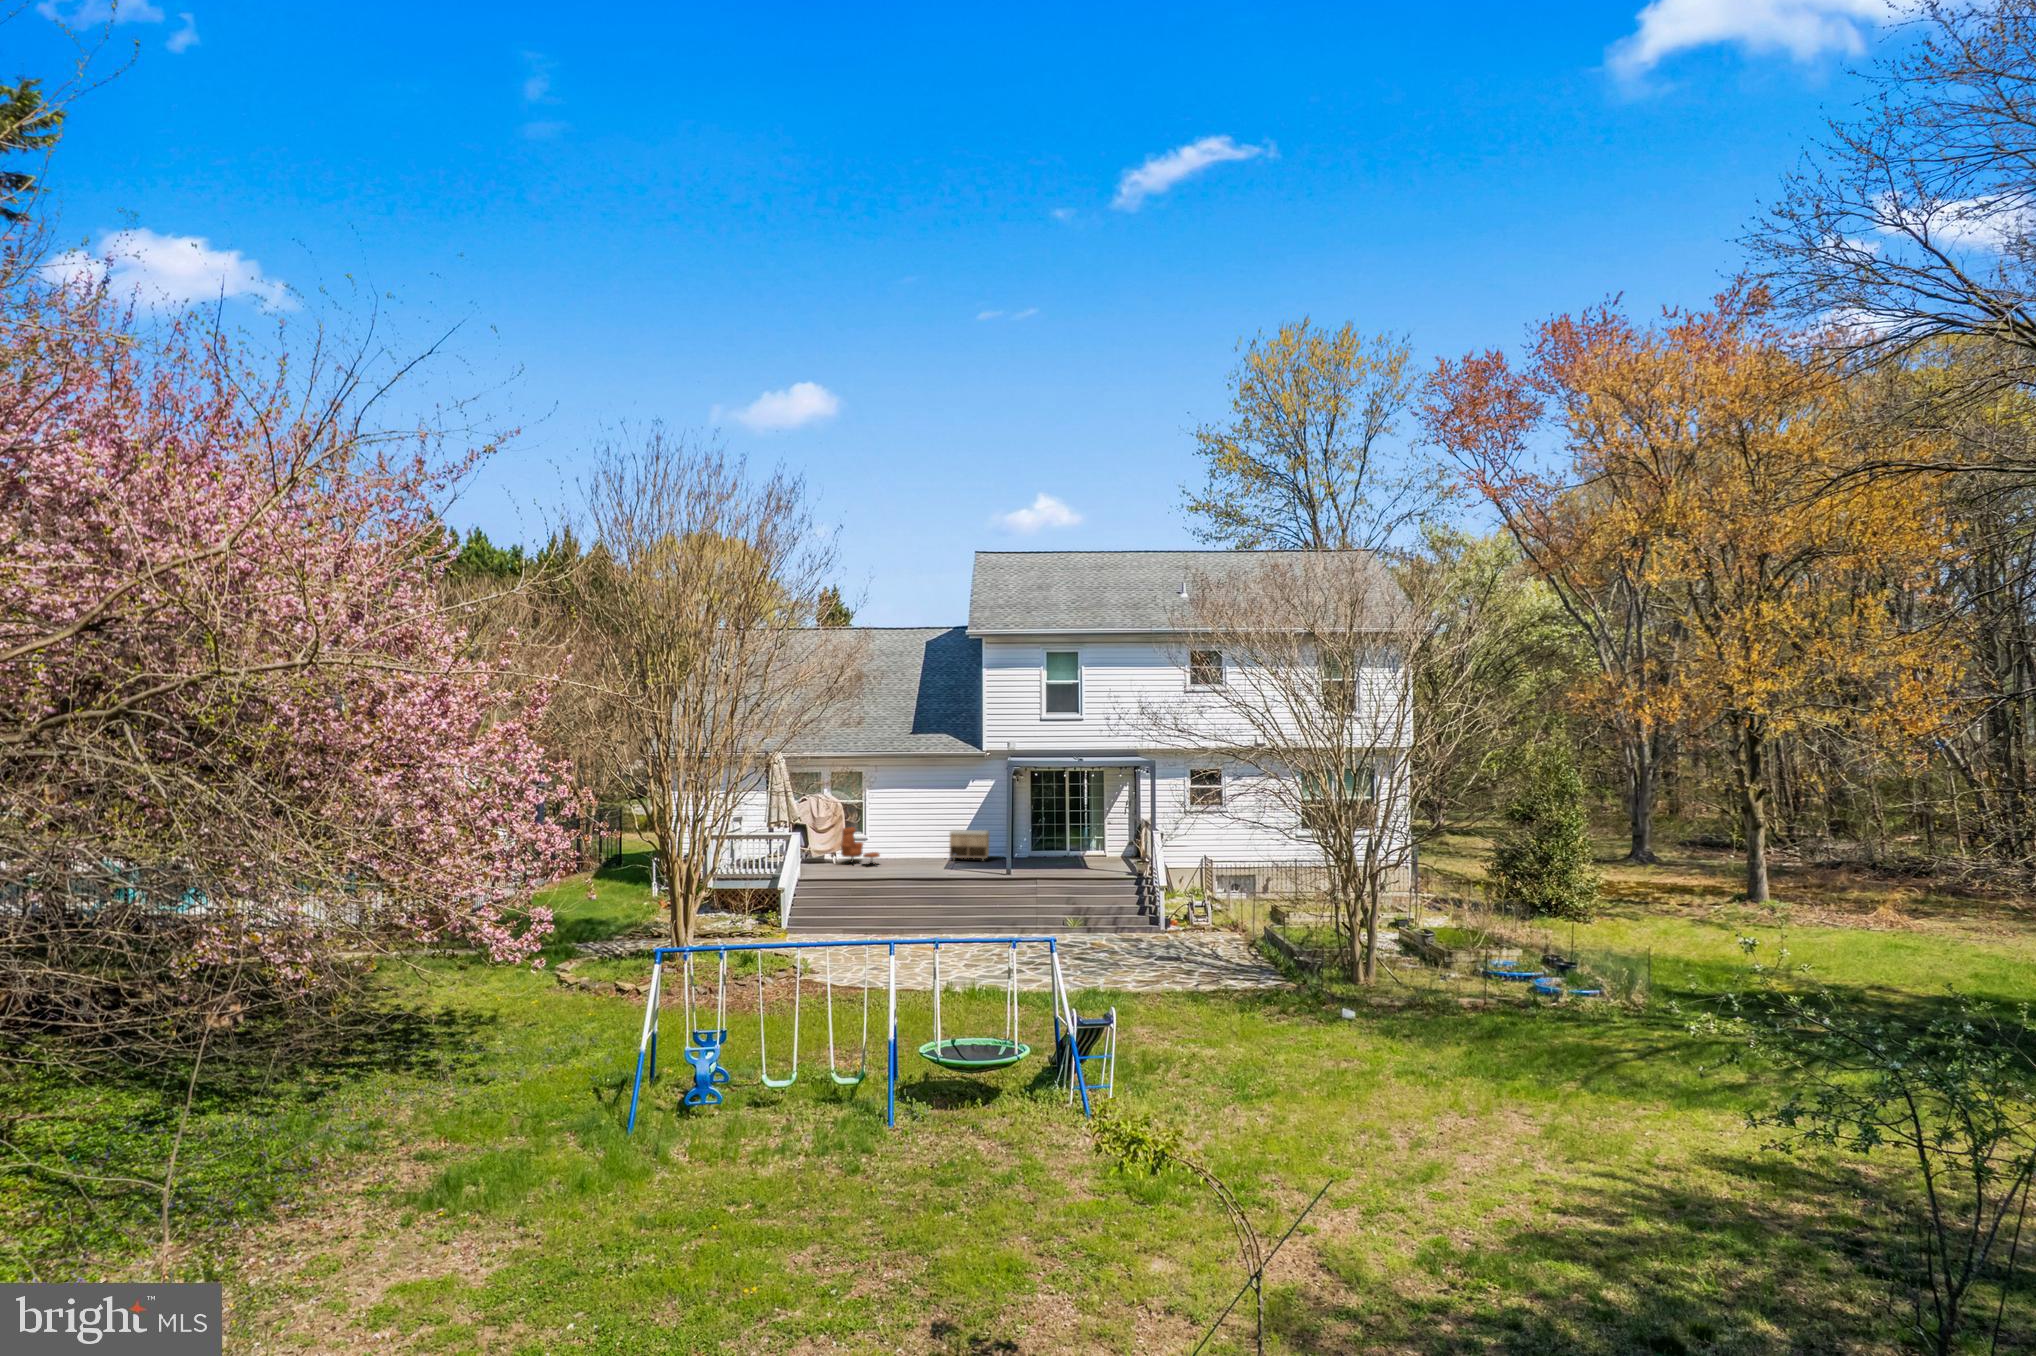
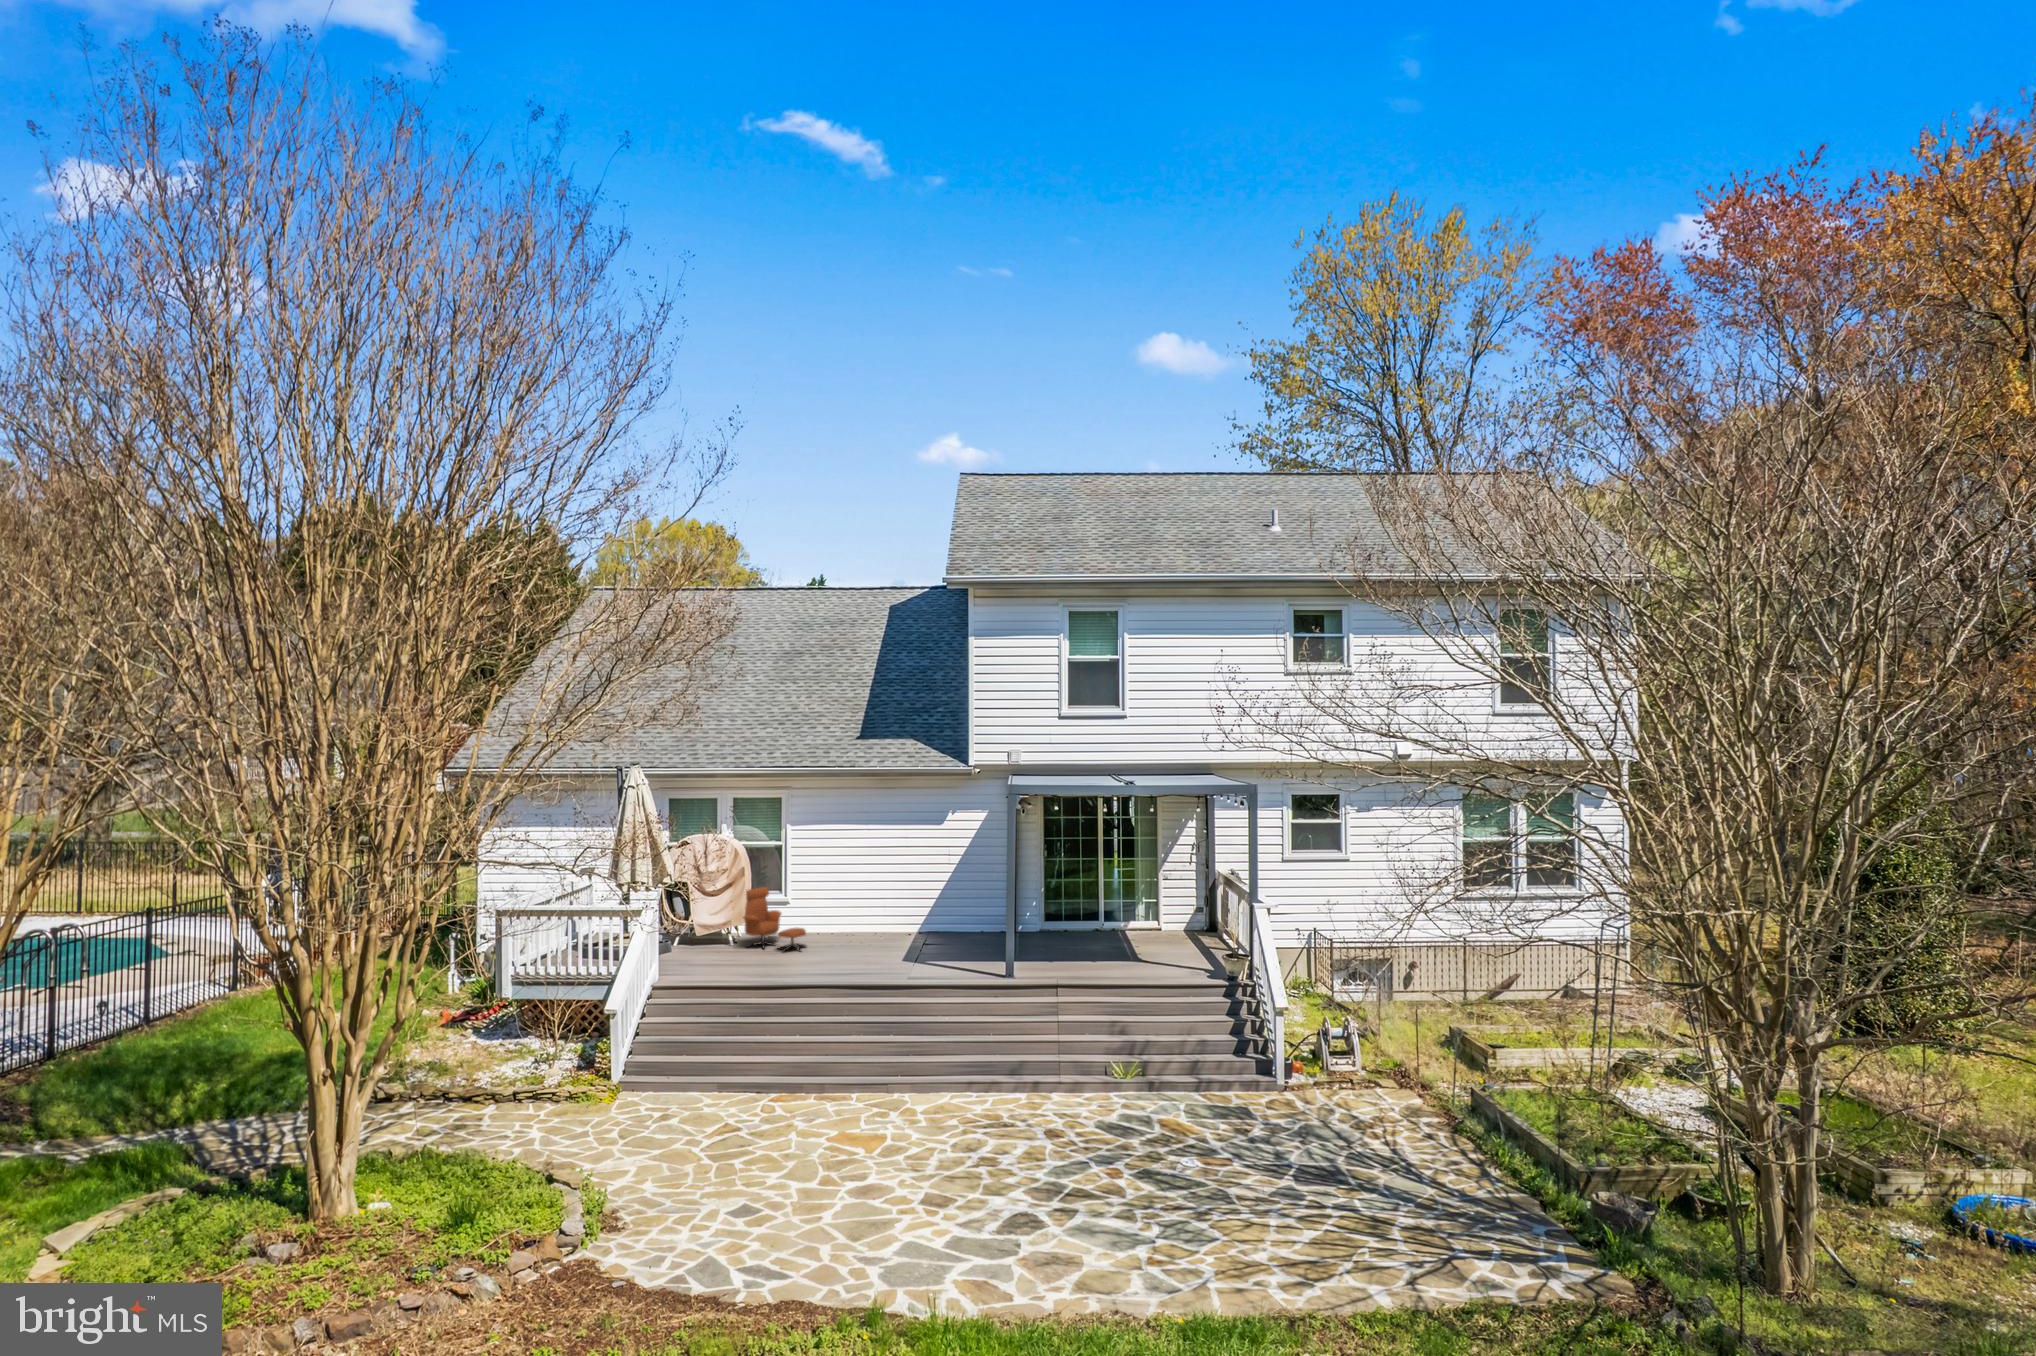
storage bench: present [949,830,989,860] -> none [916,889,979,939]

